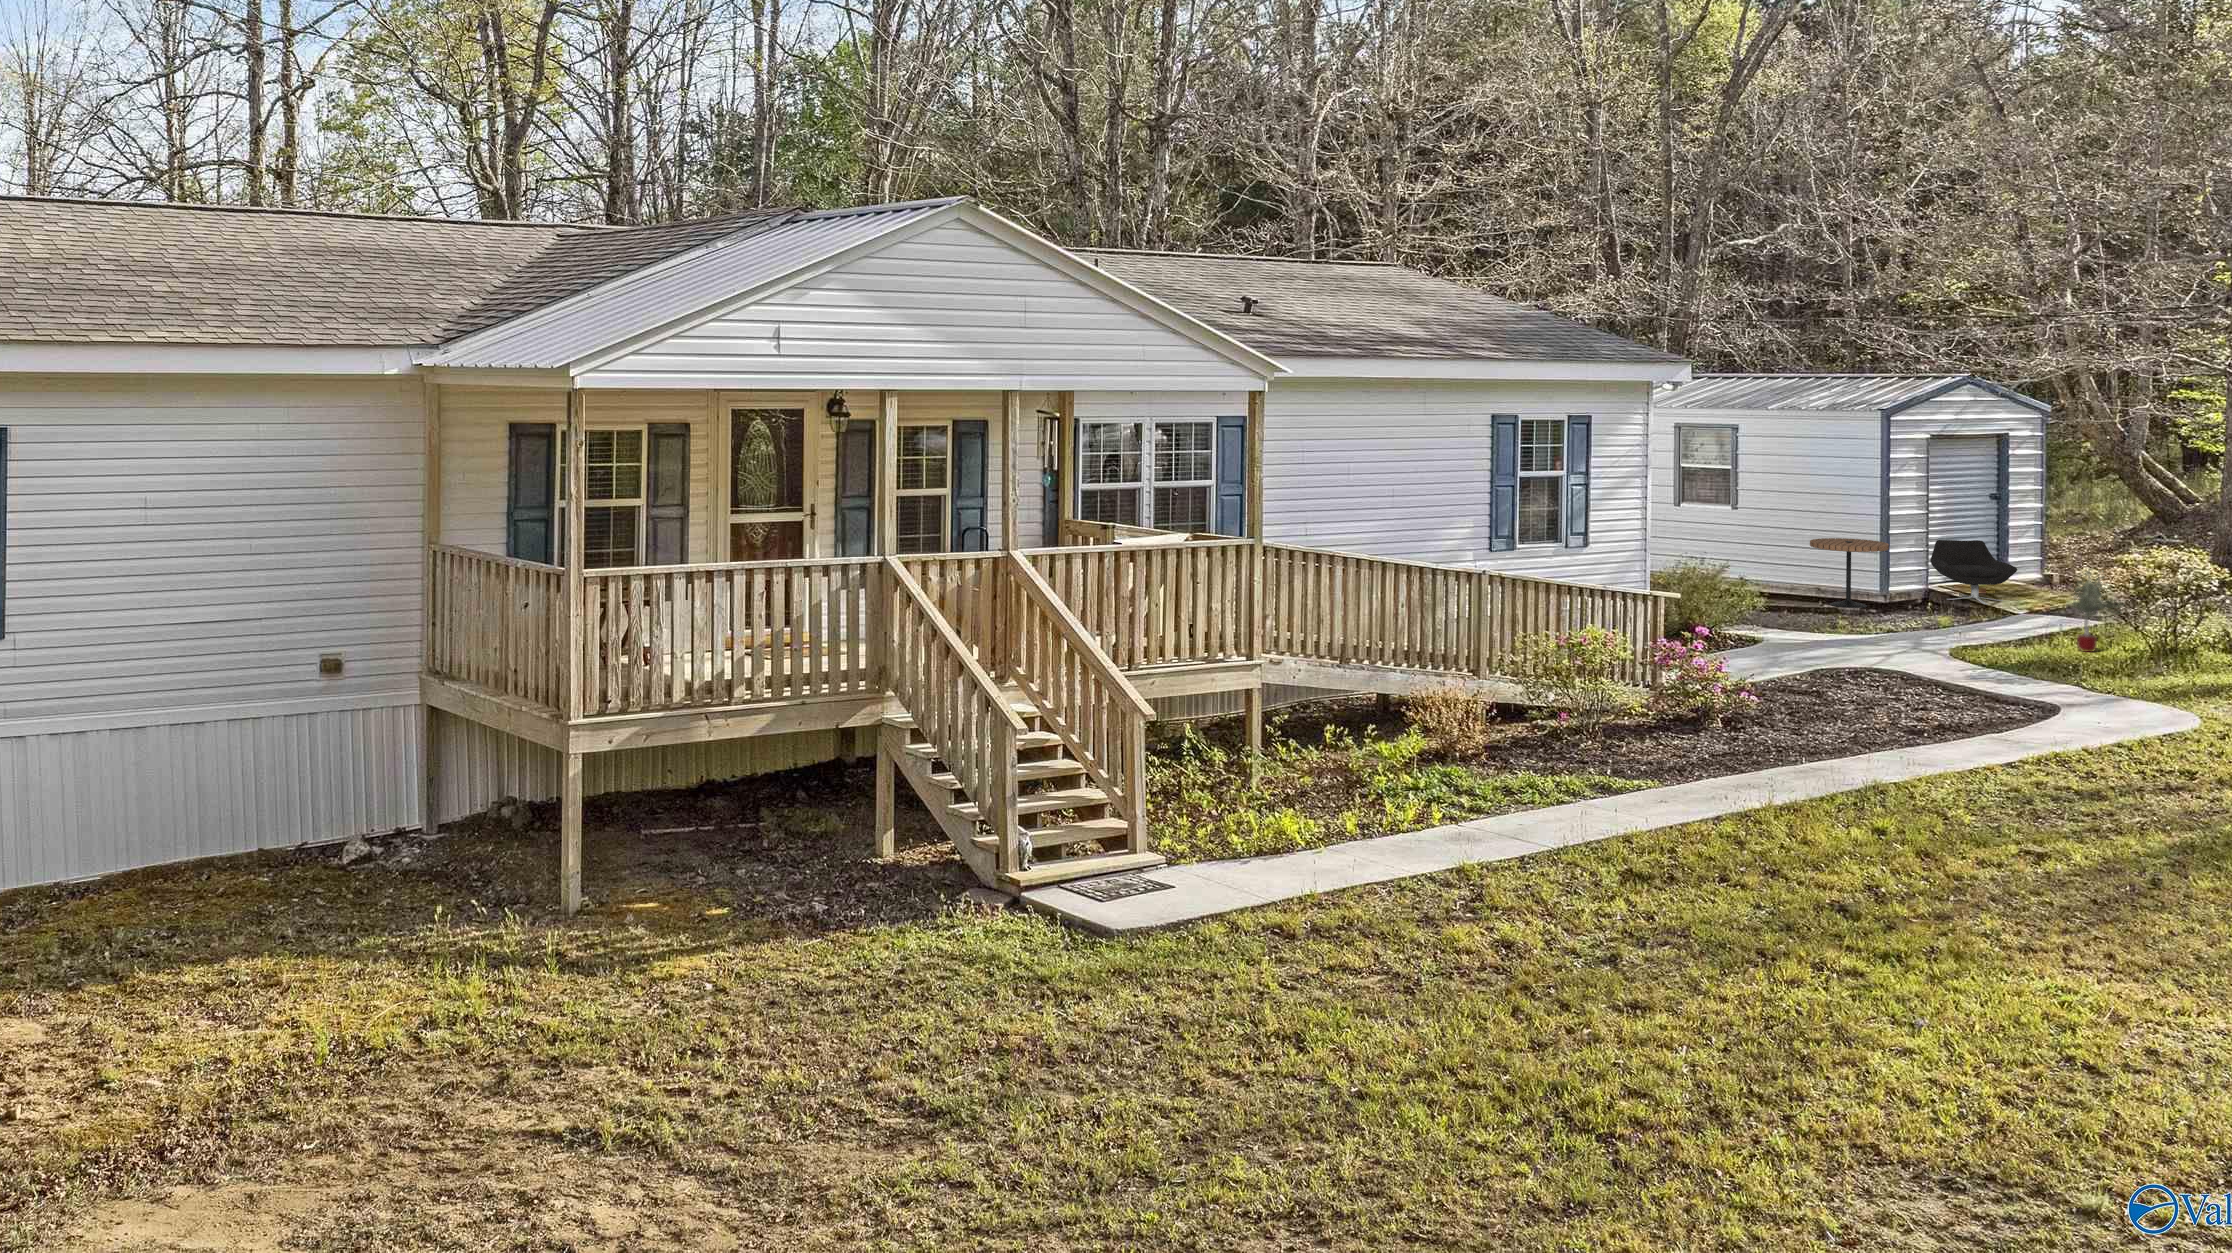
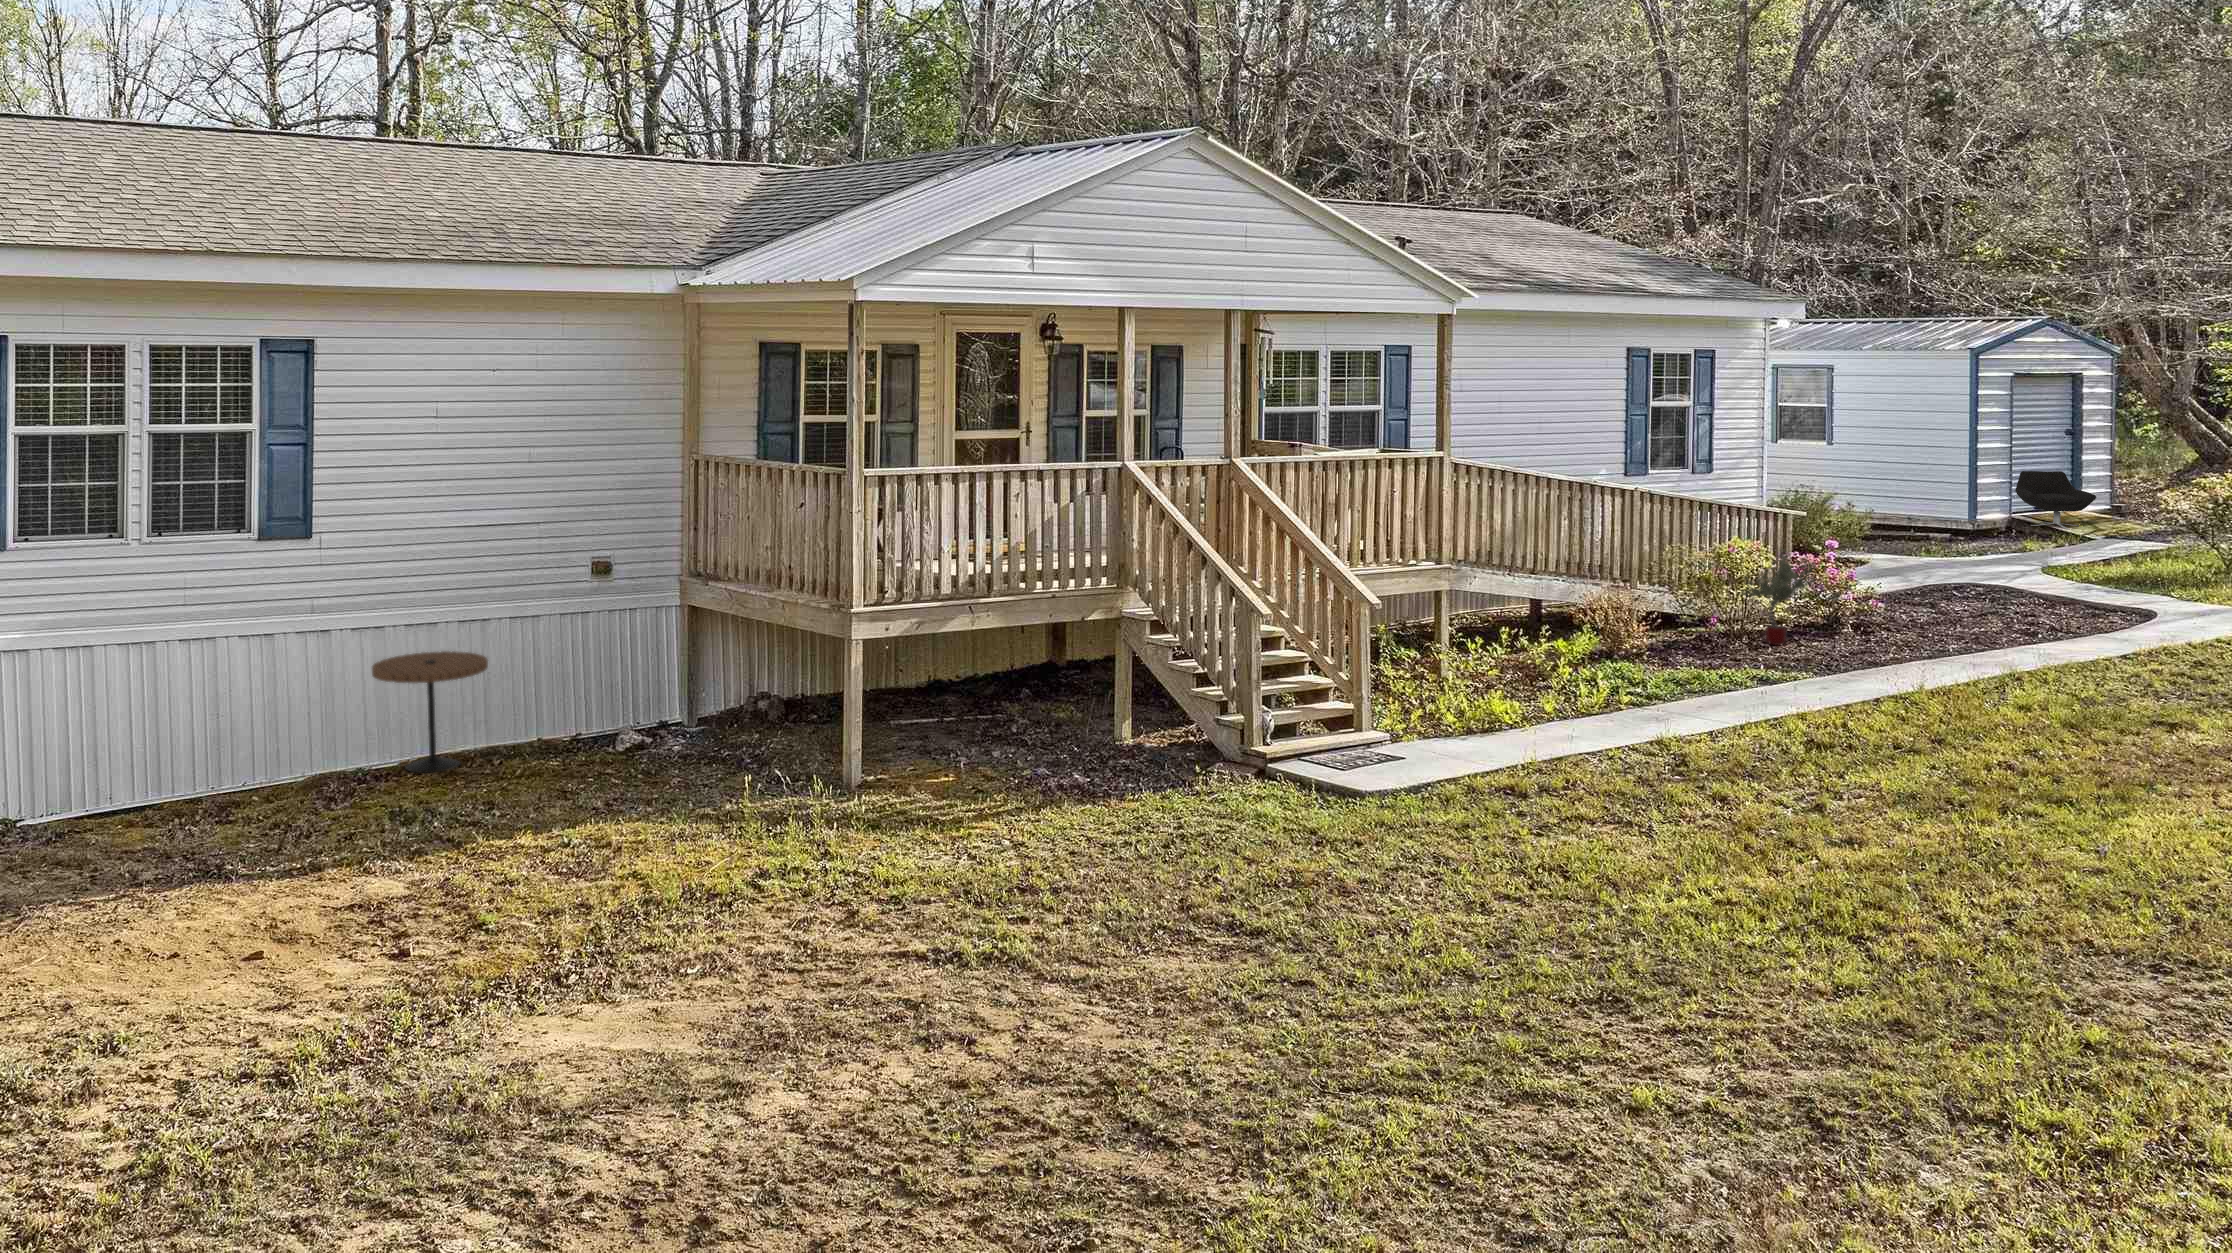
side table: present [1810,538,1889,608] -> present [372,651,488,773]
potted tree: present [2071,569,2122,652] -> present [1741,549,1816,645]

